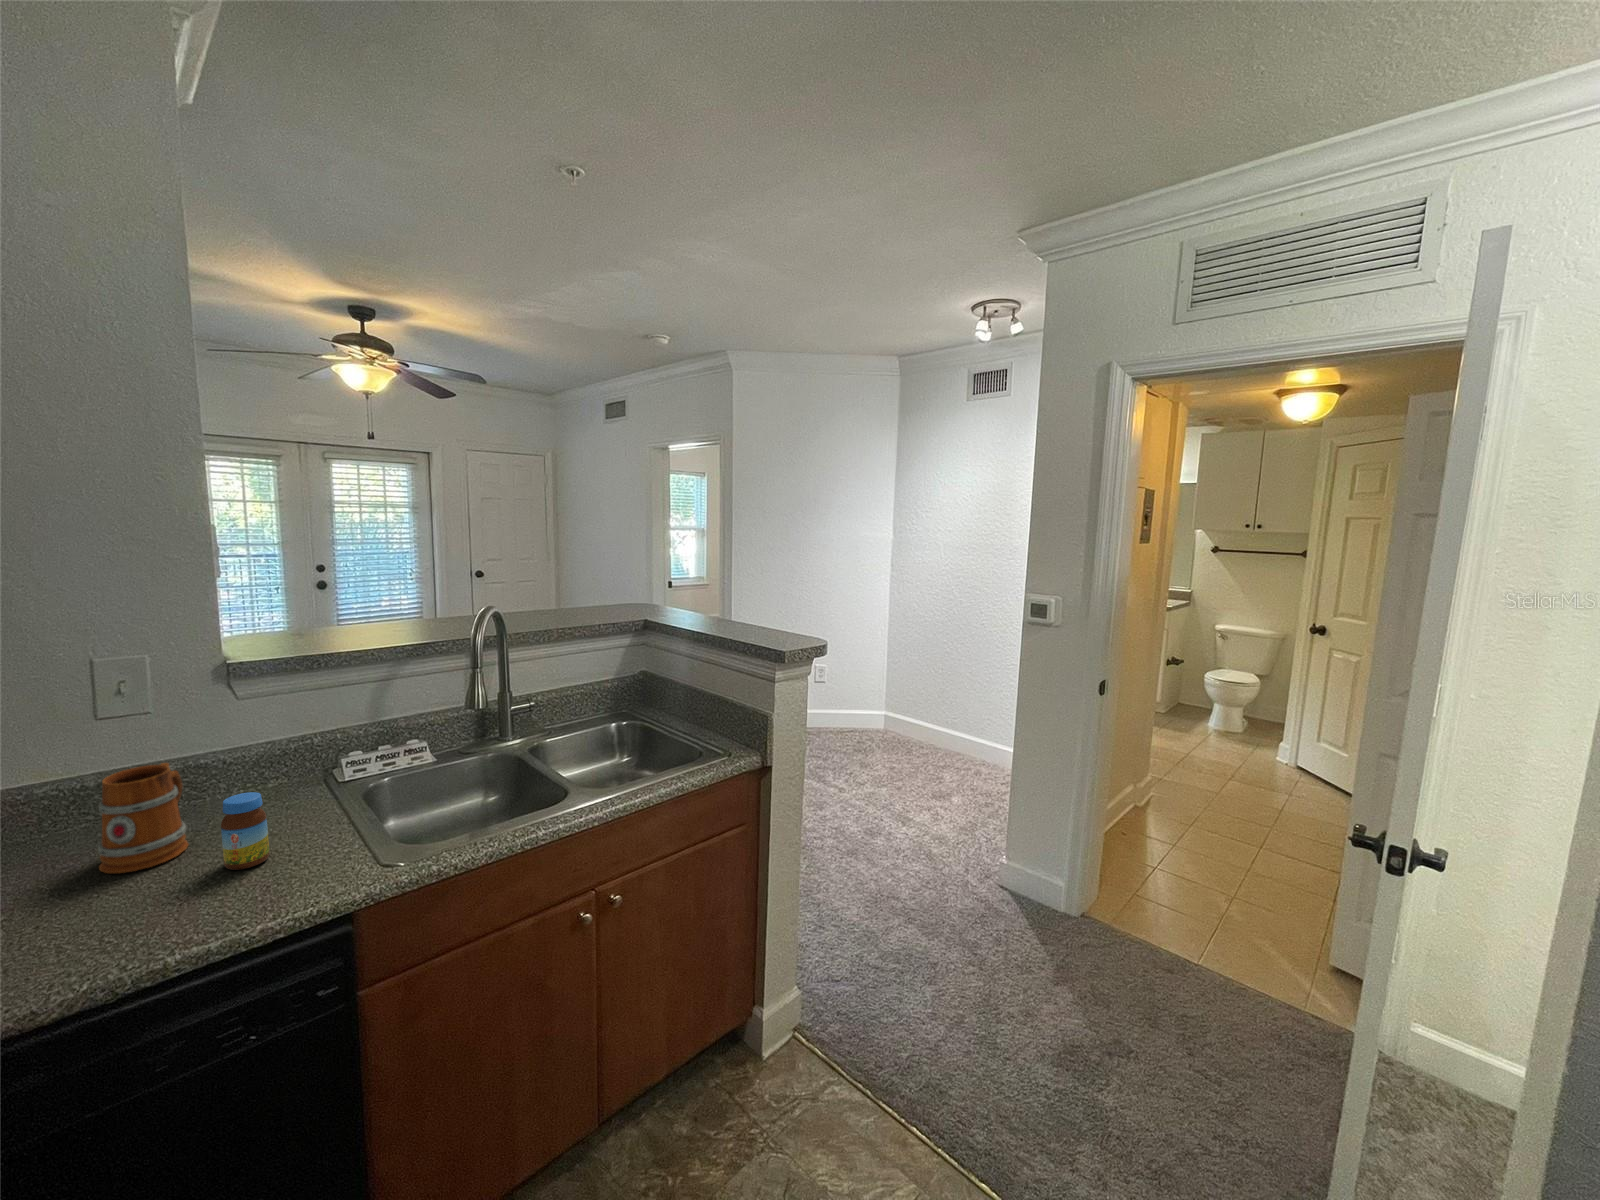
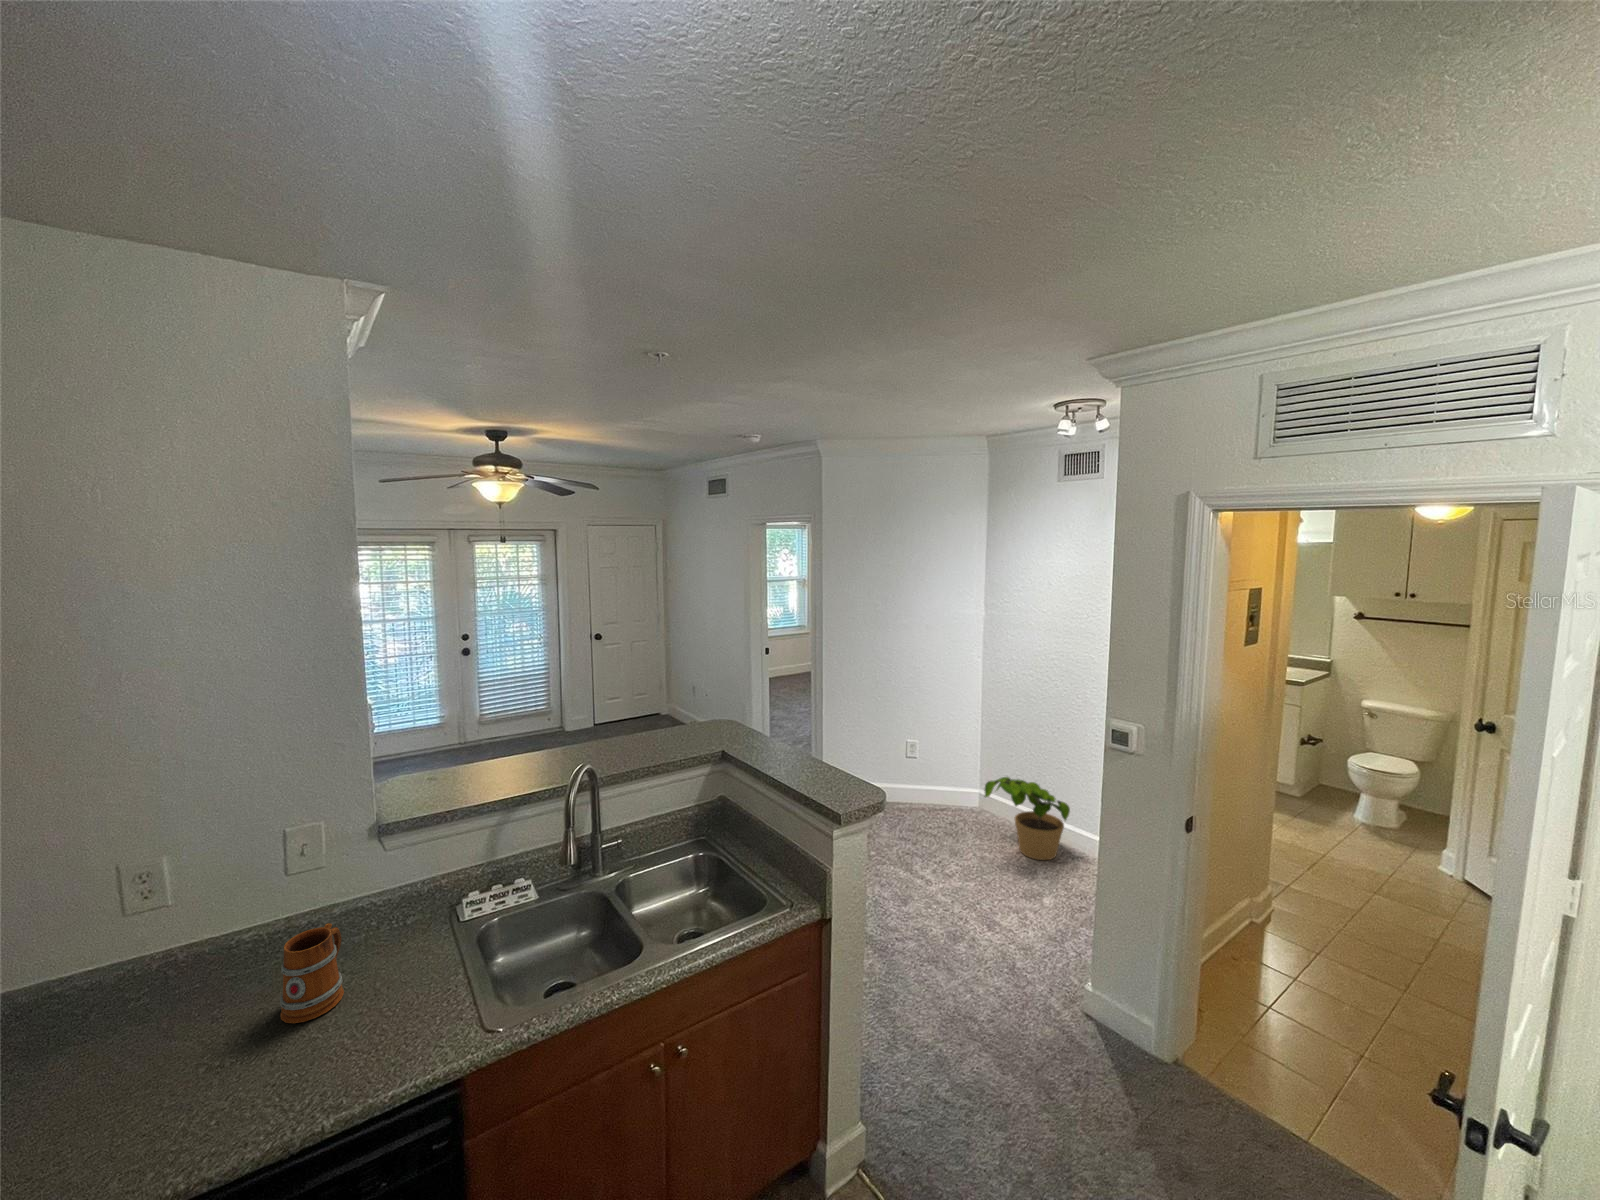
potted plant: none [895,688,974,769] -> present [984,777,1070,860]
jar: present [221,792,270,870] -> none [365,959,401,1027]

